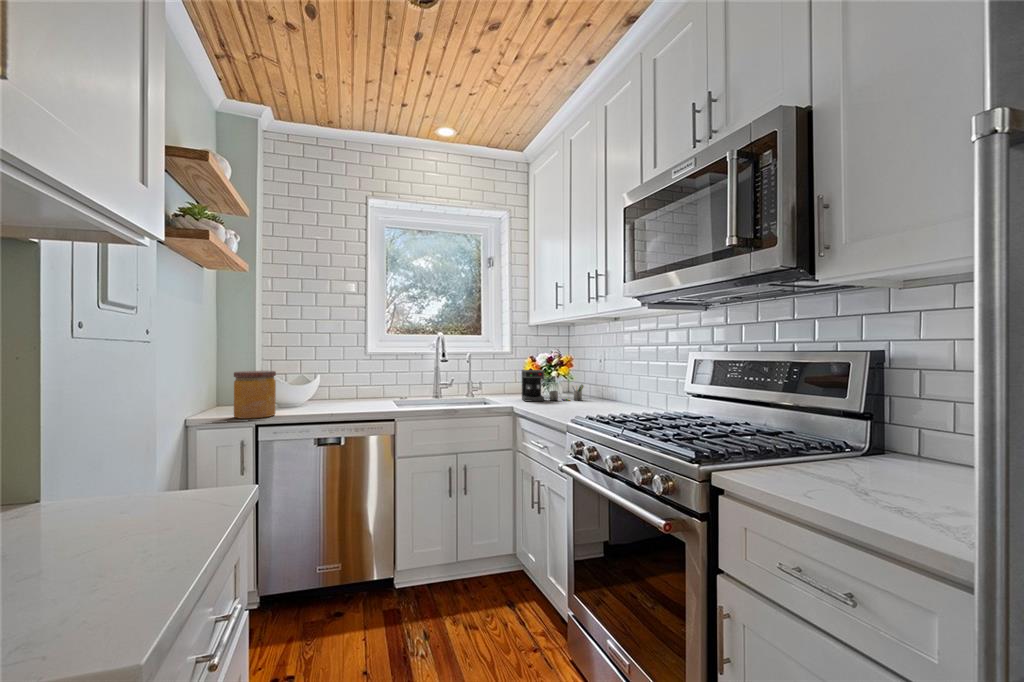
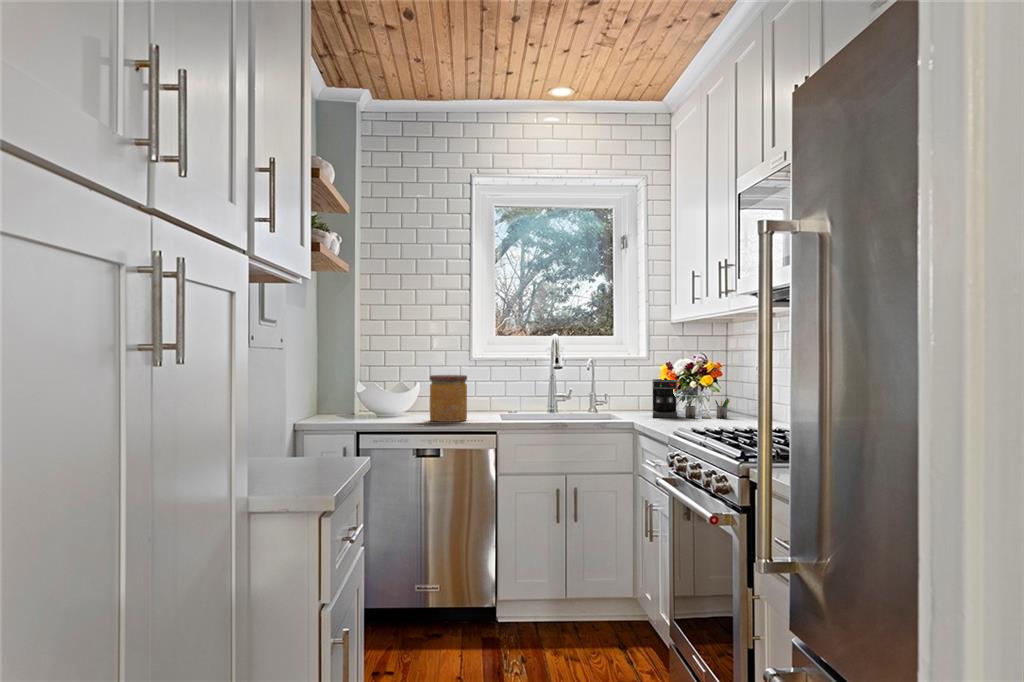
jar: present [234,371,276,419] -> present [430,375,467,422]

